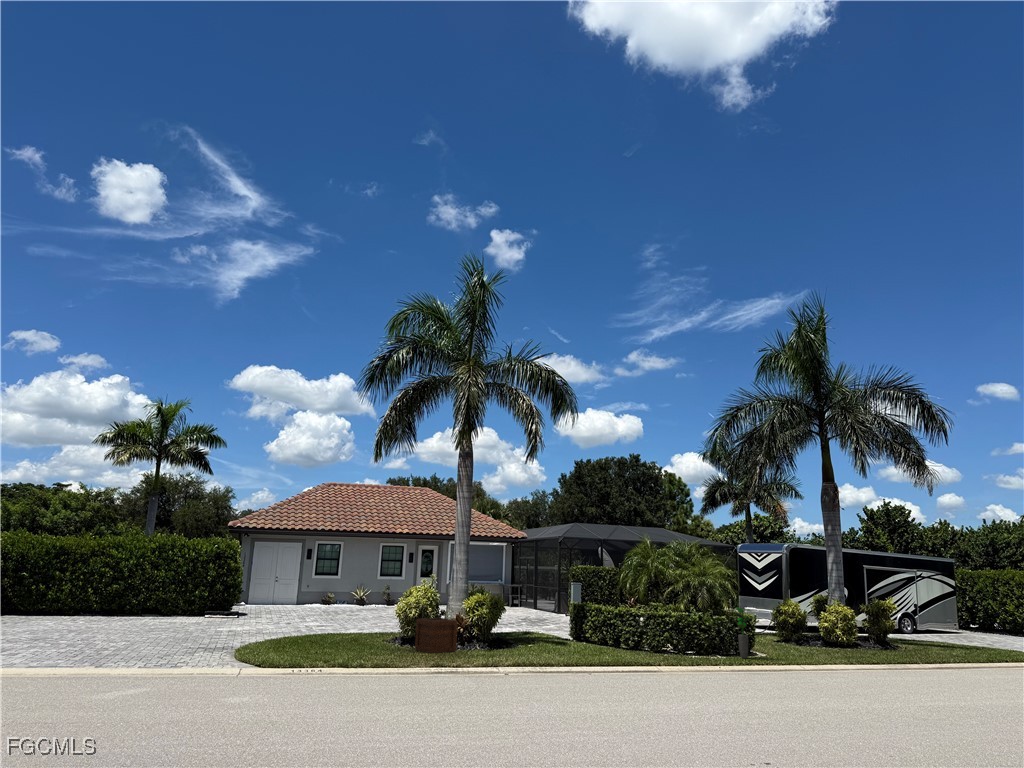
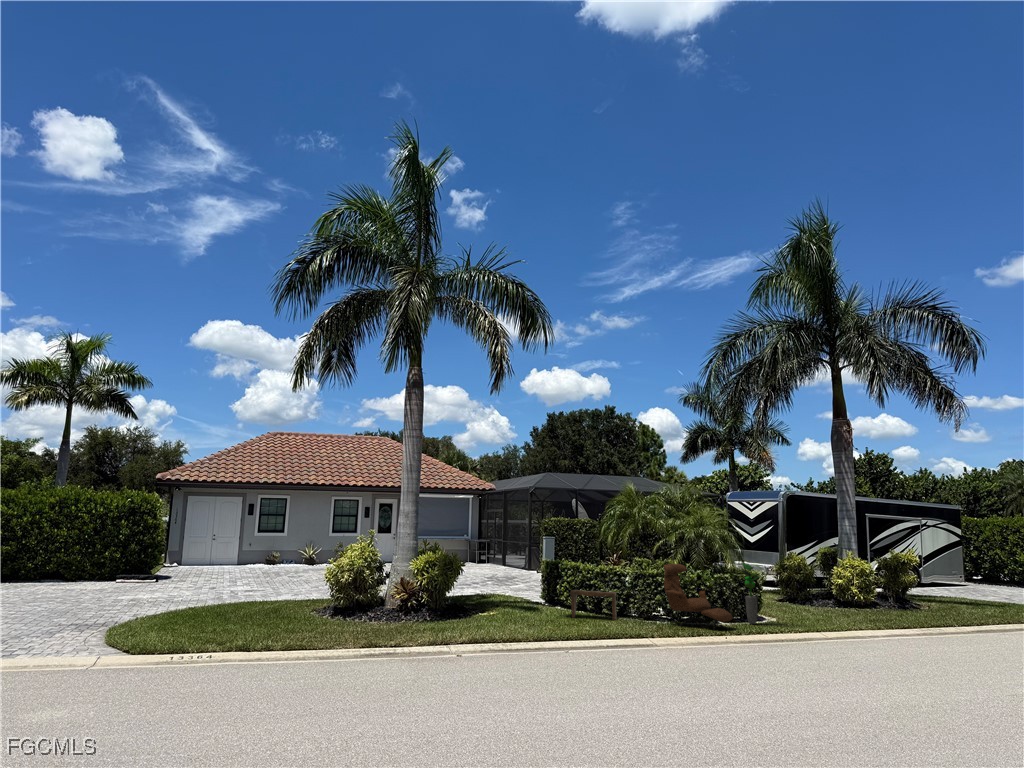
lounge chair: none [670,607,726,662] -> present [664,564,733,630]
wooden crate: present [415,618,458,653] -> none [348,582,402,627]
bench: none [593,627,633,653] -> present [570,590,617,620]

